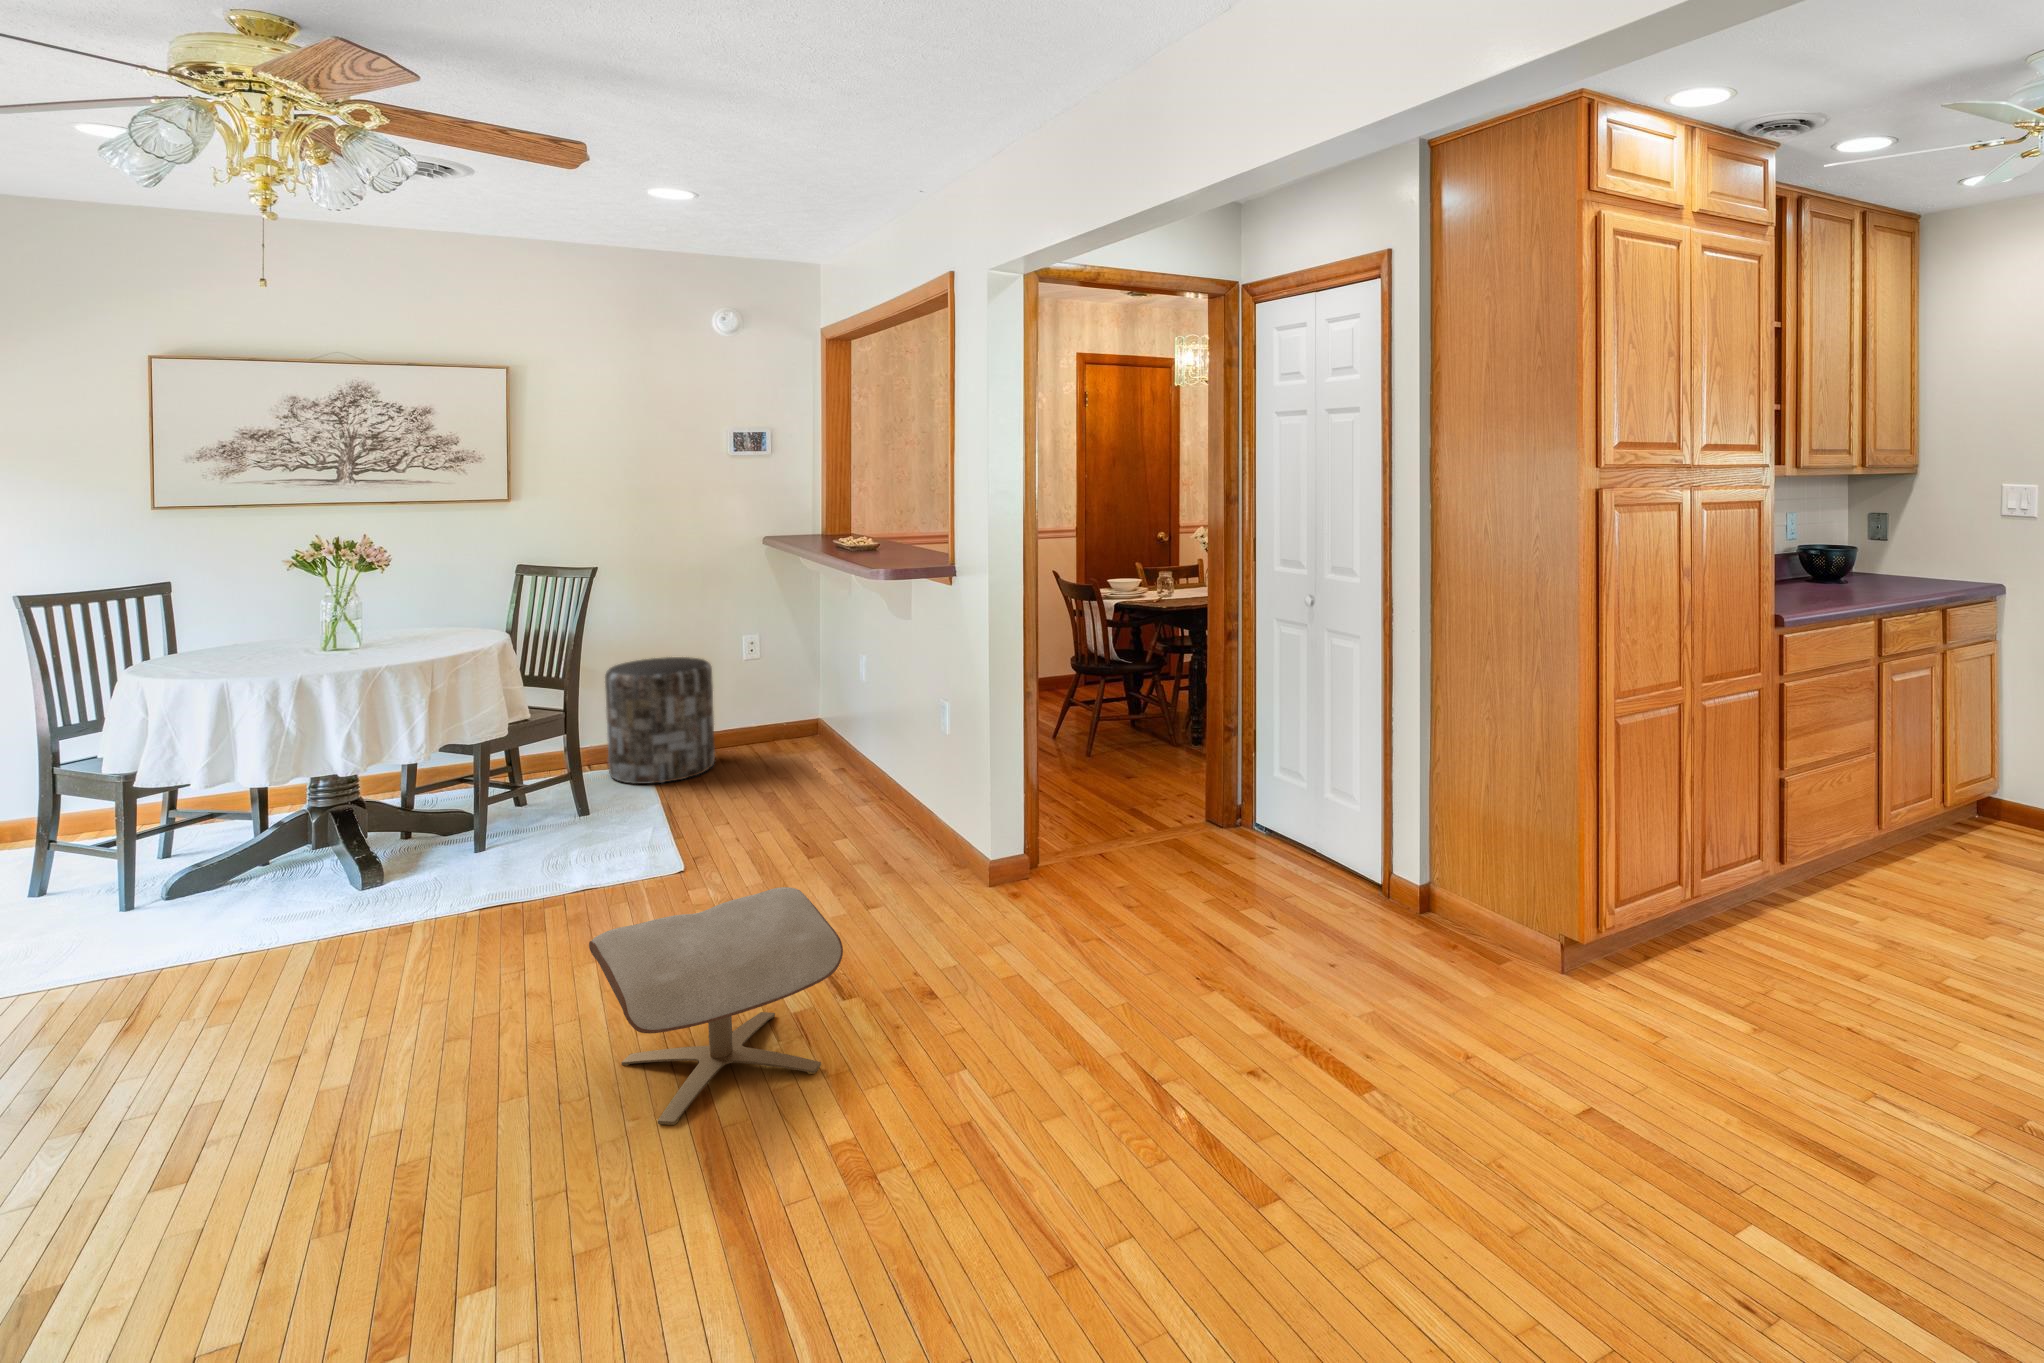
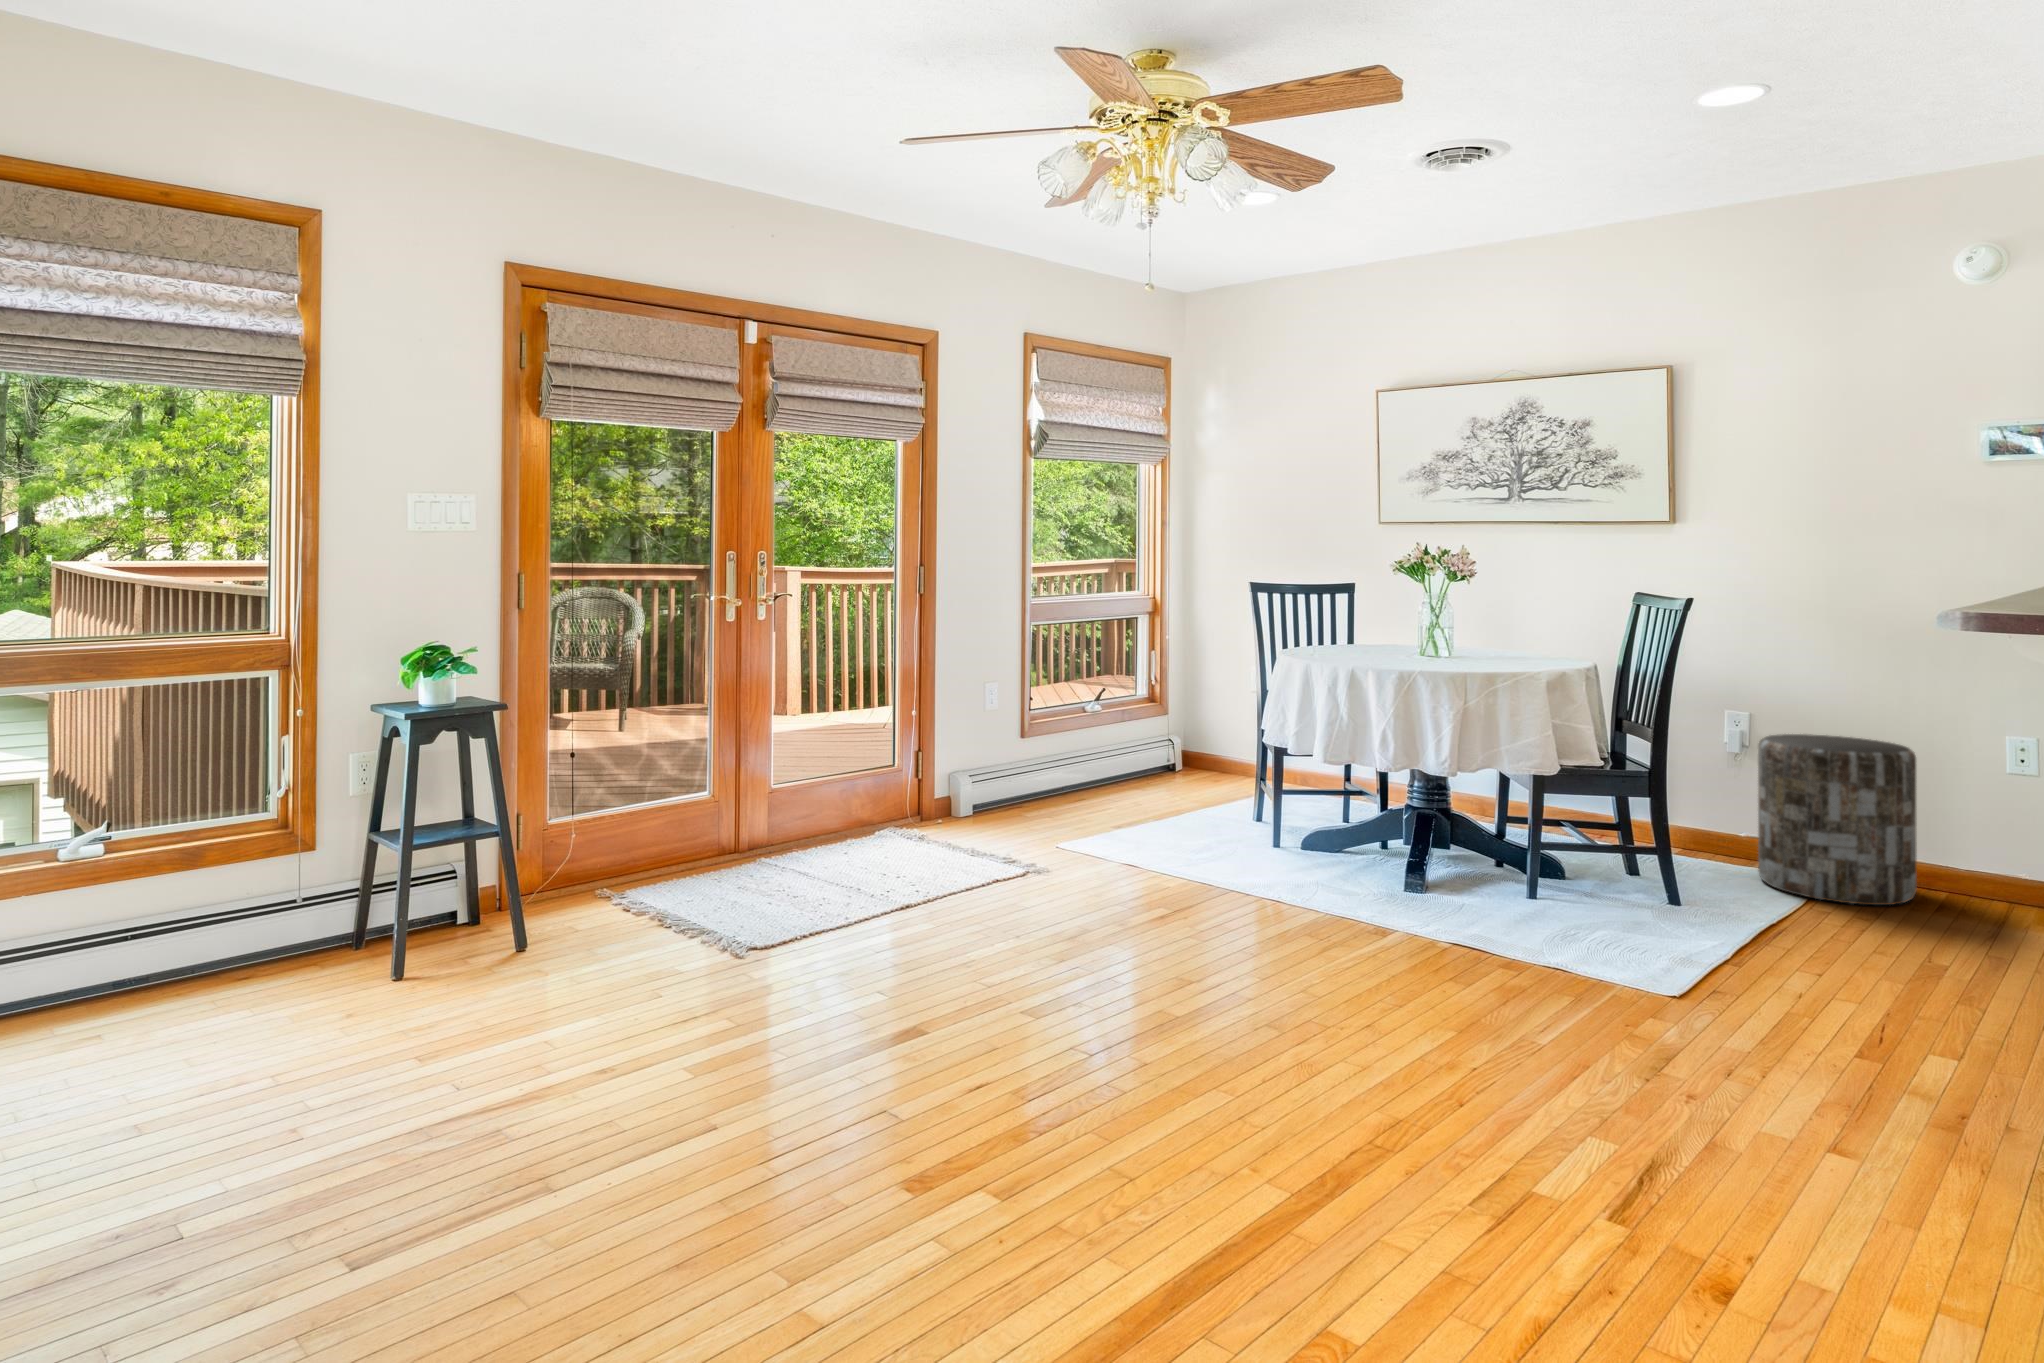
ottoman: present [589,887,843,1125] -> none [1415,952,1744,1271]

